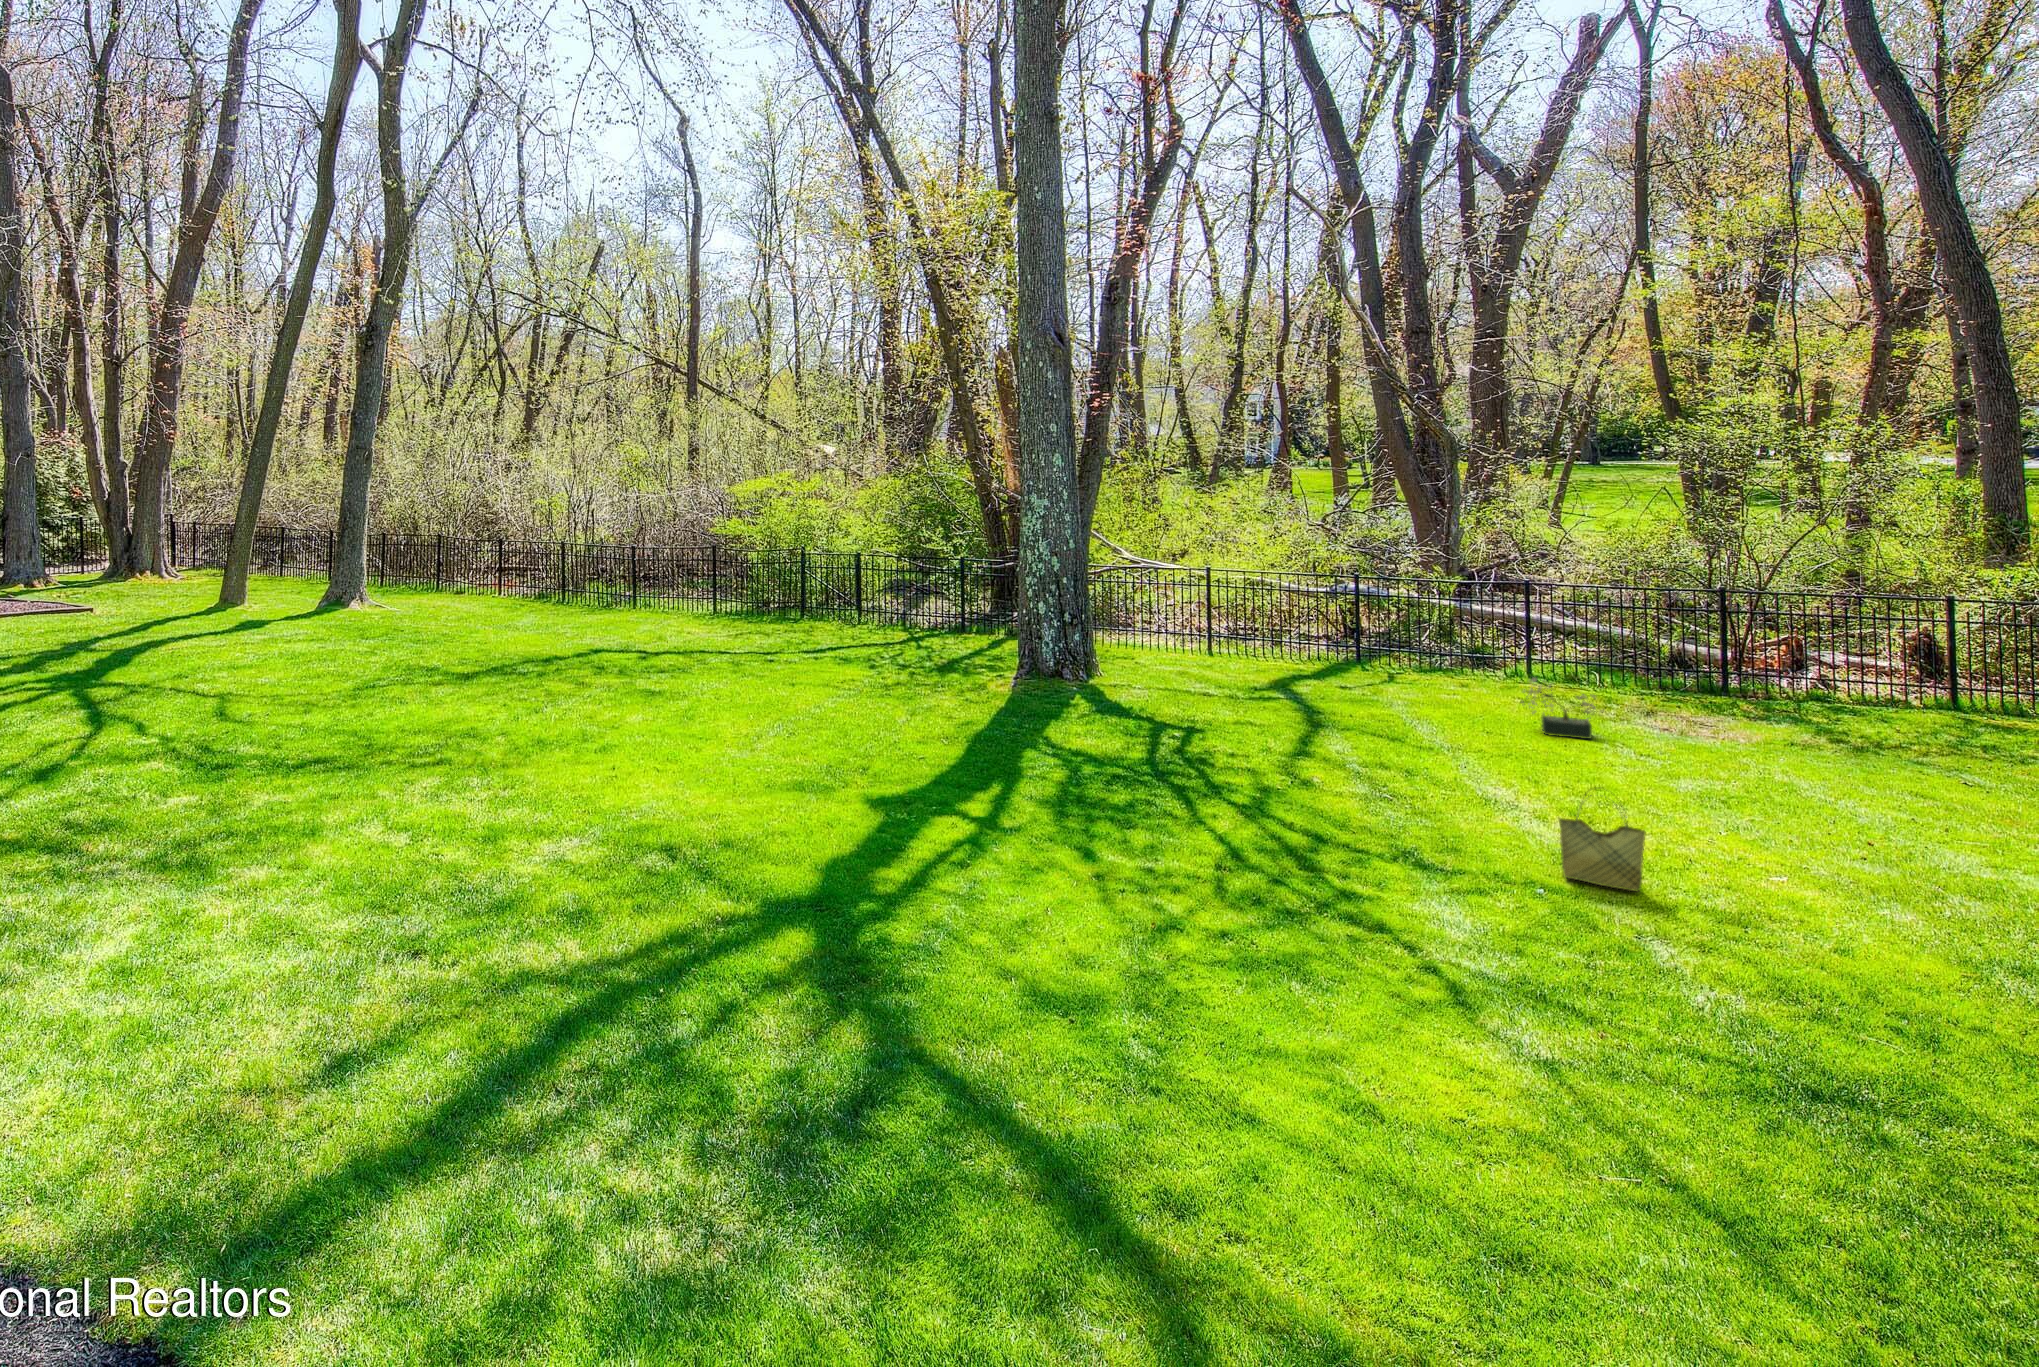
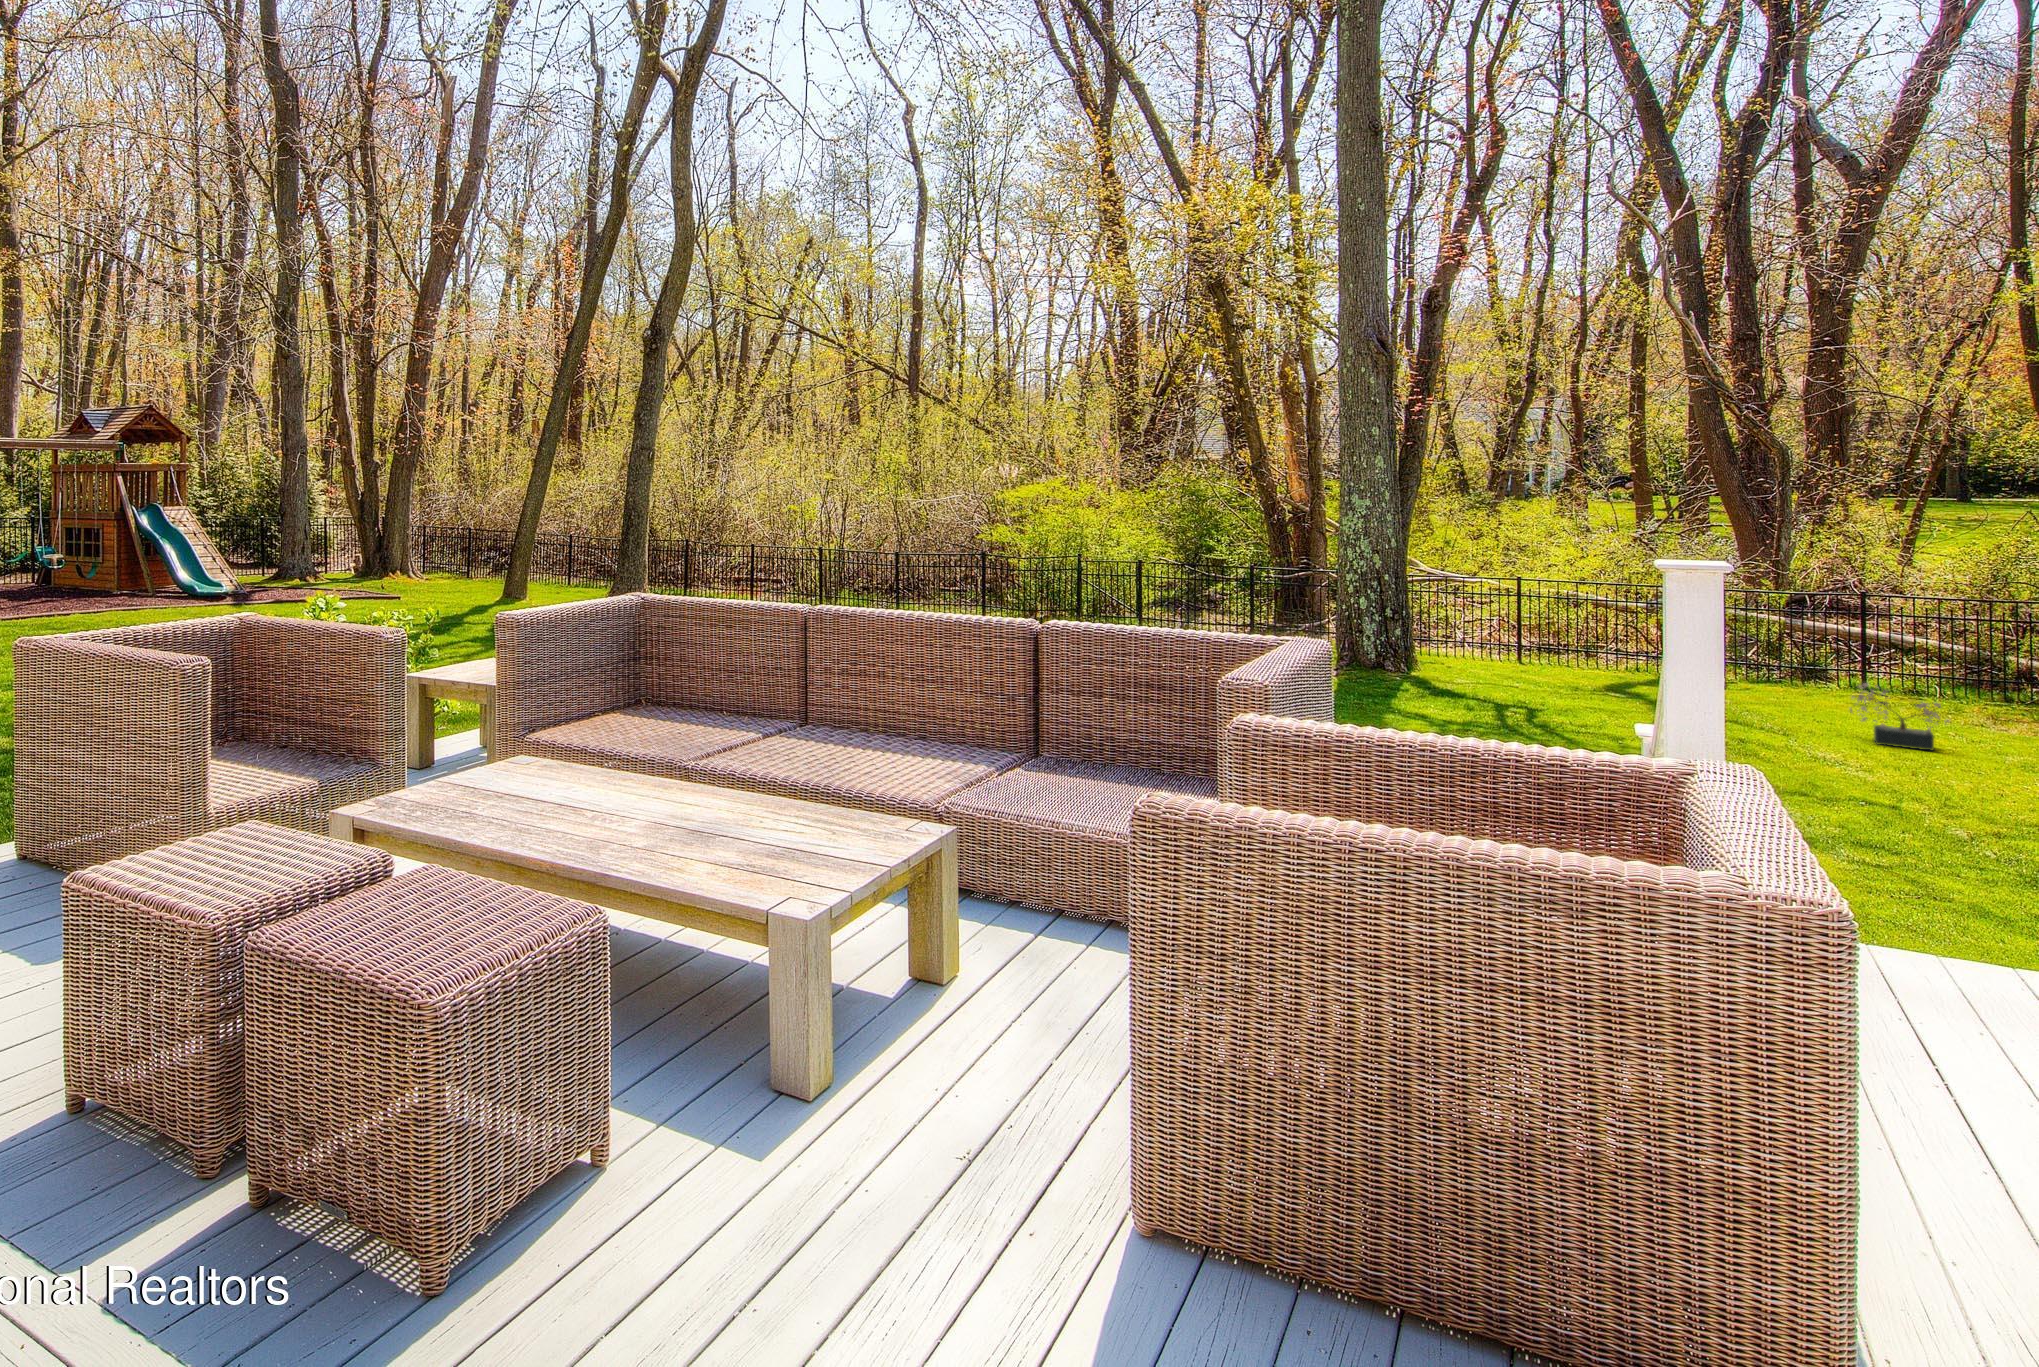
woven basket: present [1559,795,1646,891] -> none [1878,761,1982,867]

